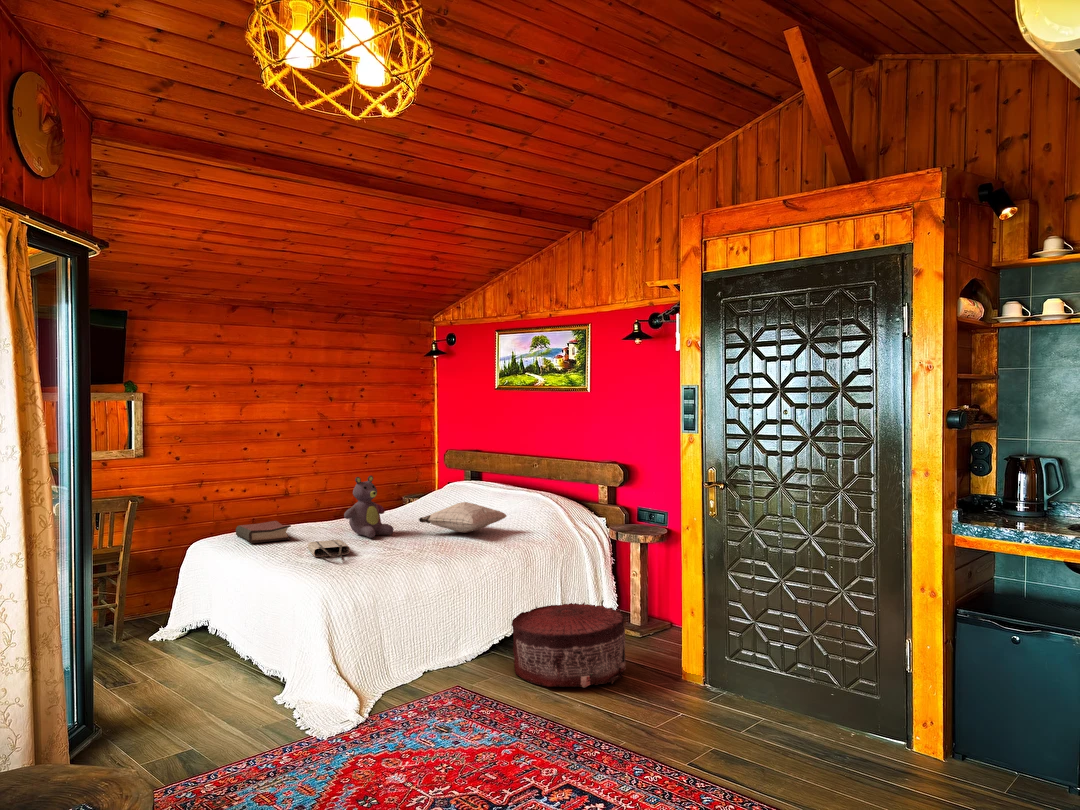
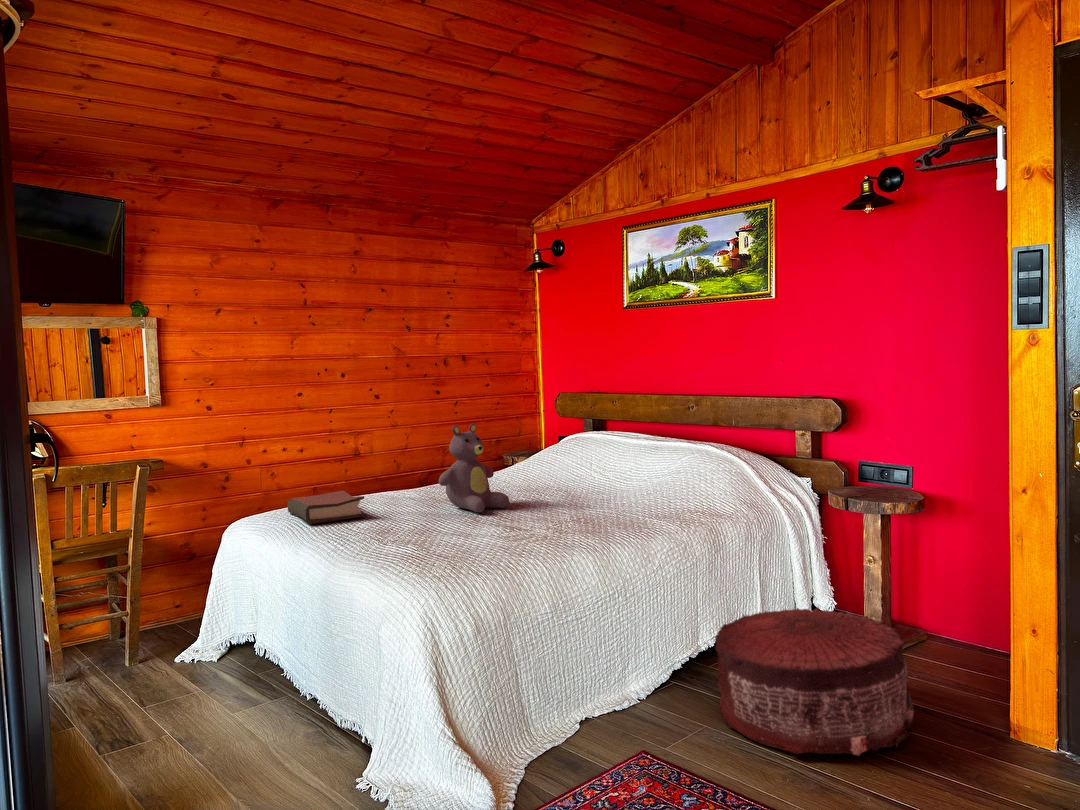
pillow: present [419,502,507,533] -> none [544,458,670,503]
tote bag: present [308,540,350,558] -> none [391,517,455,546]

